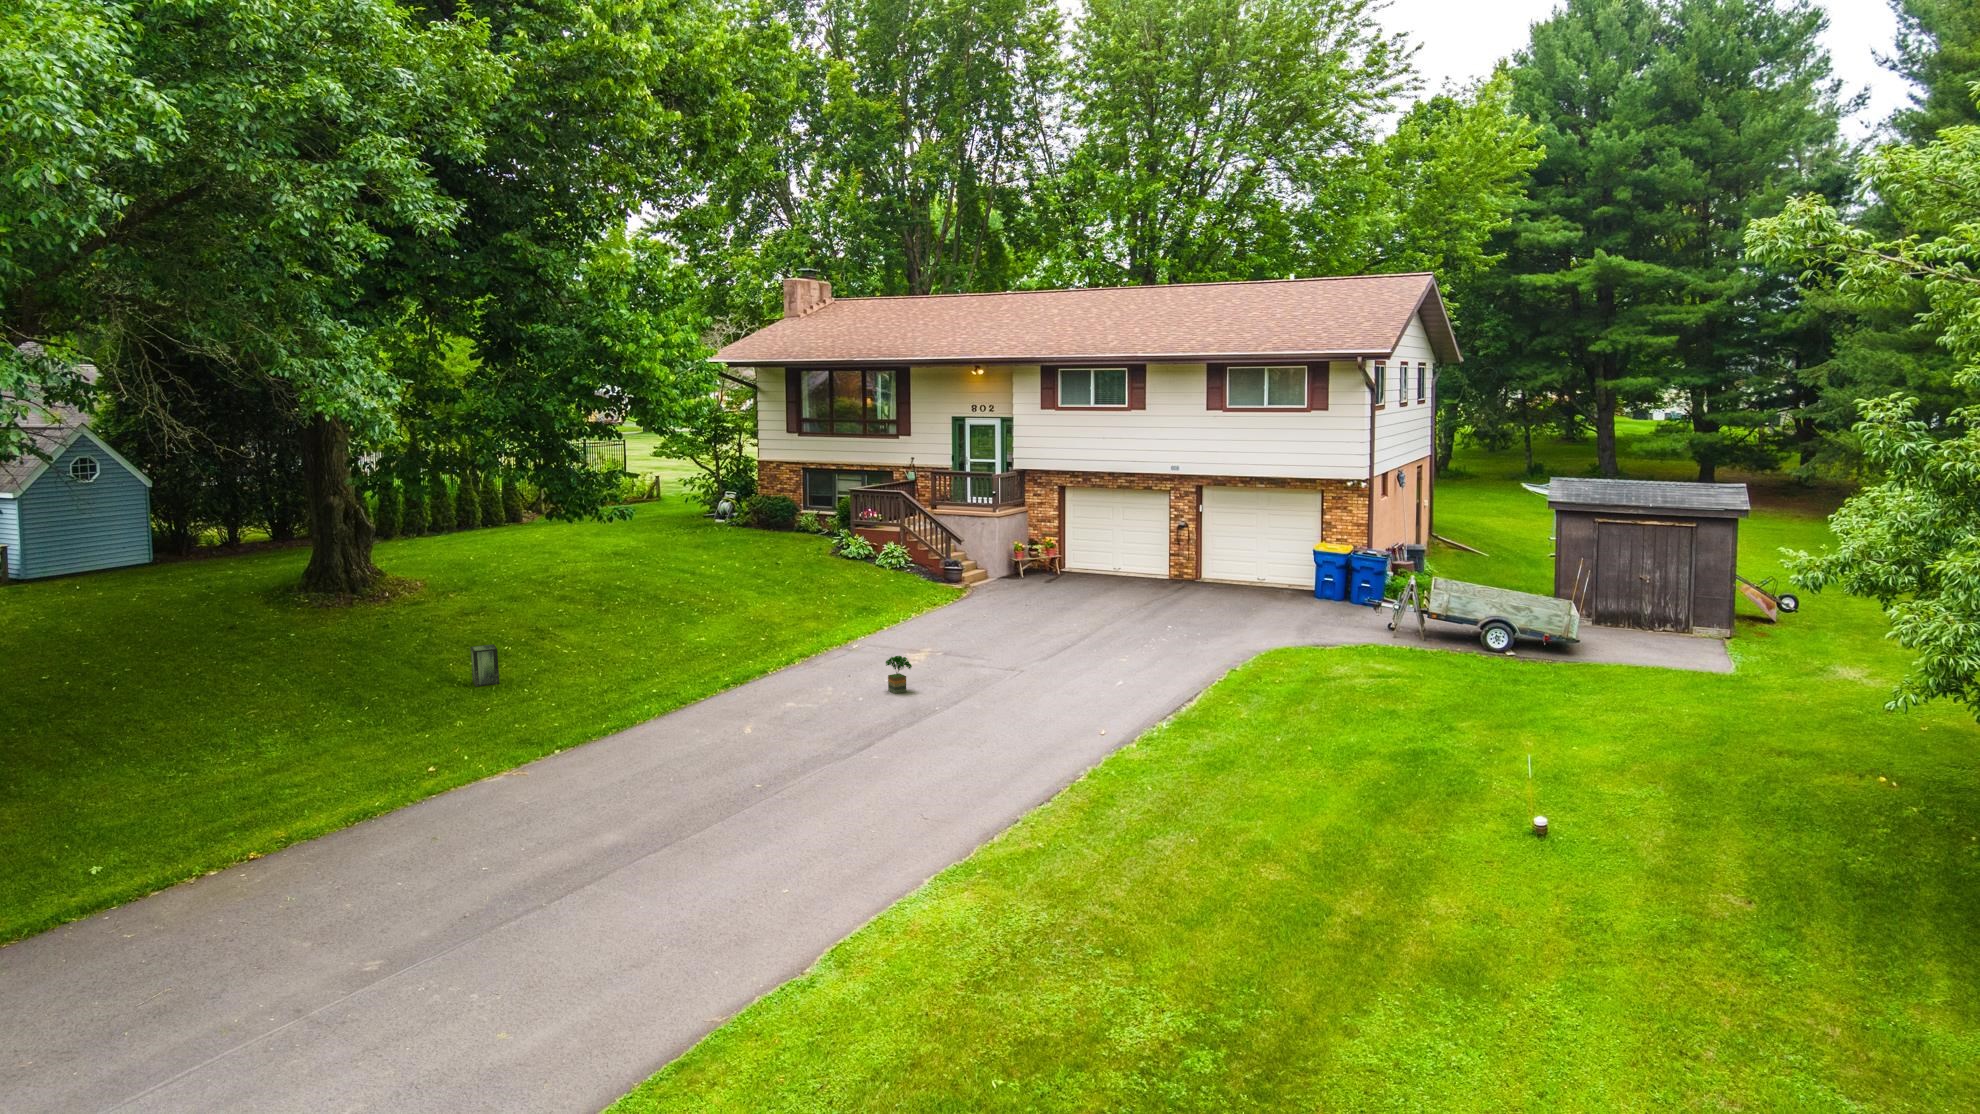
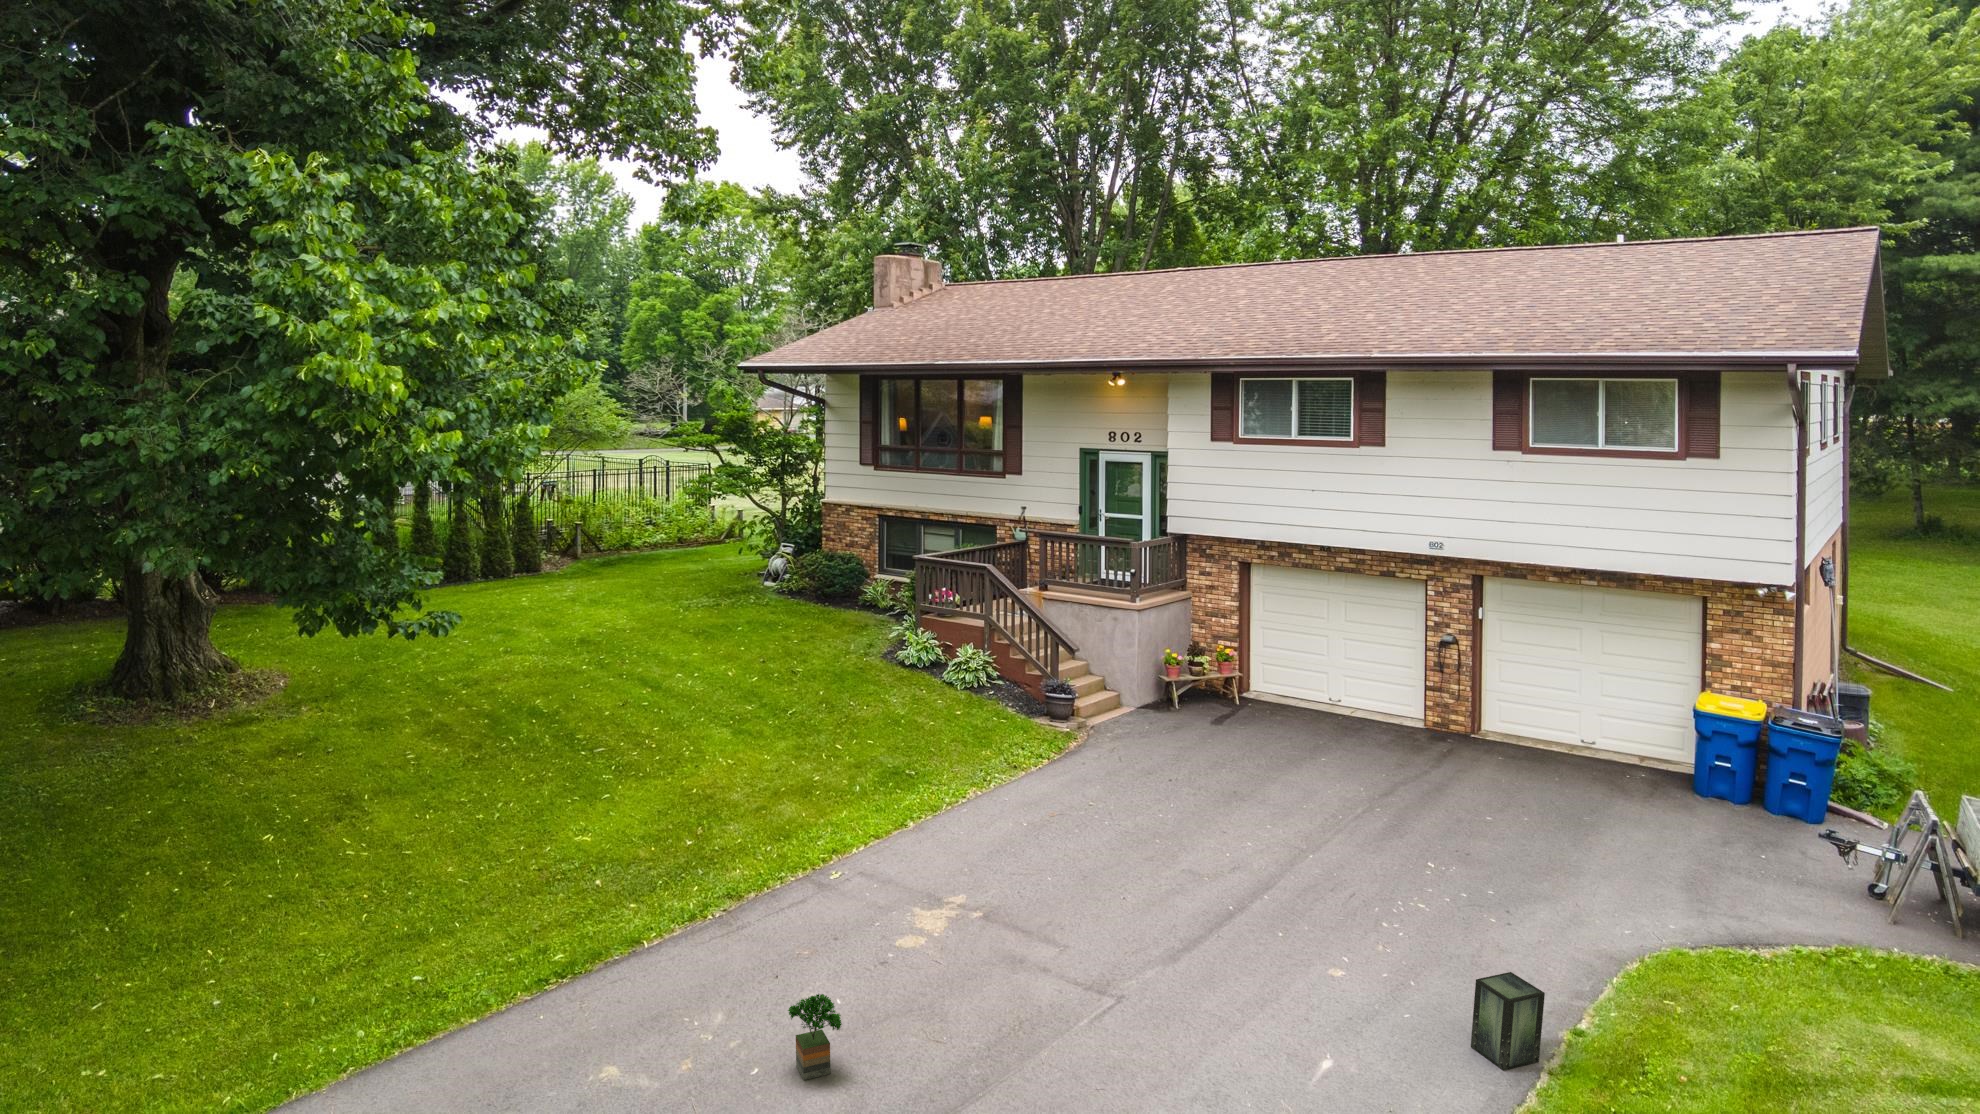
storage box: present [470,644,499,687] -> present [1471,972,1545,1071]

